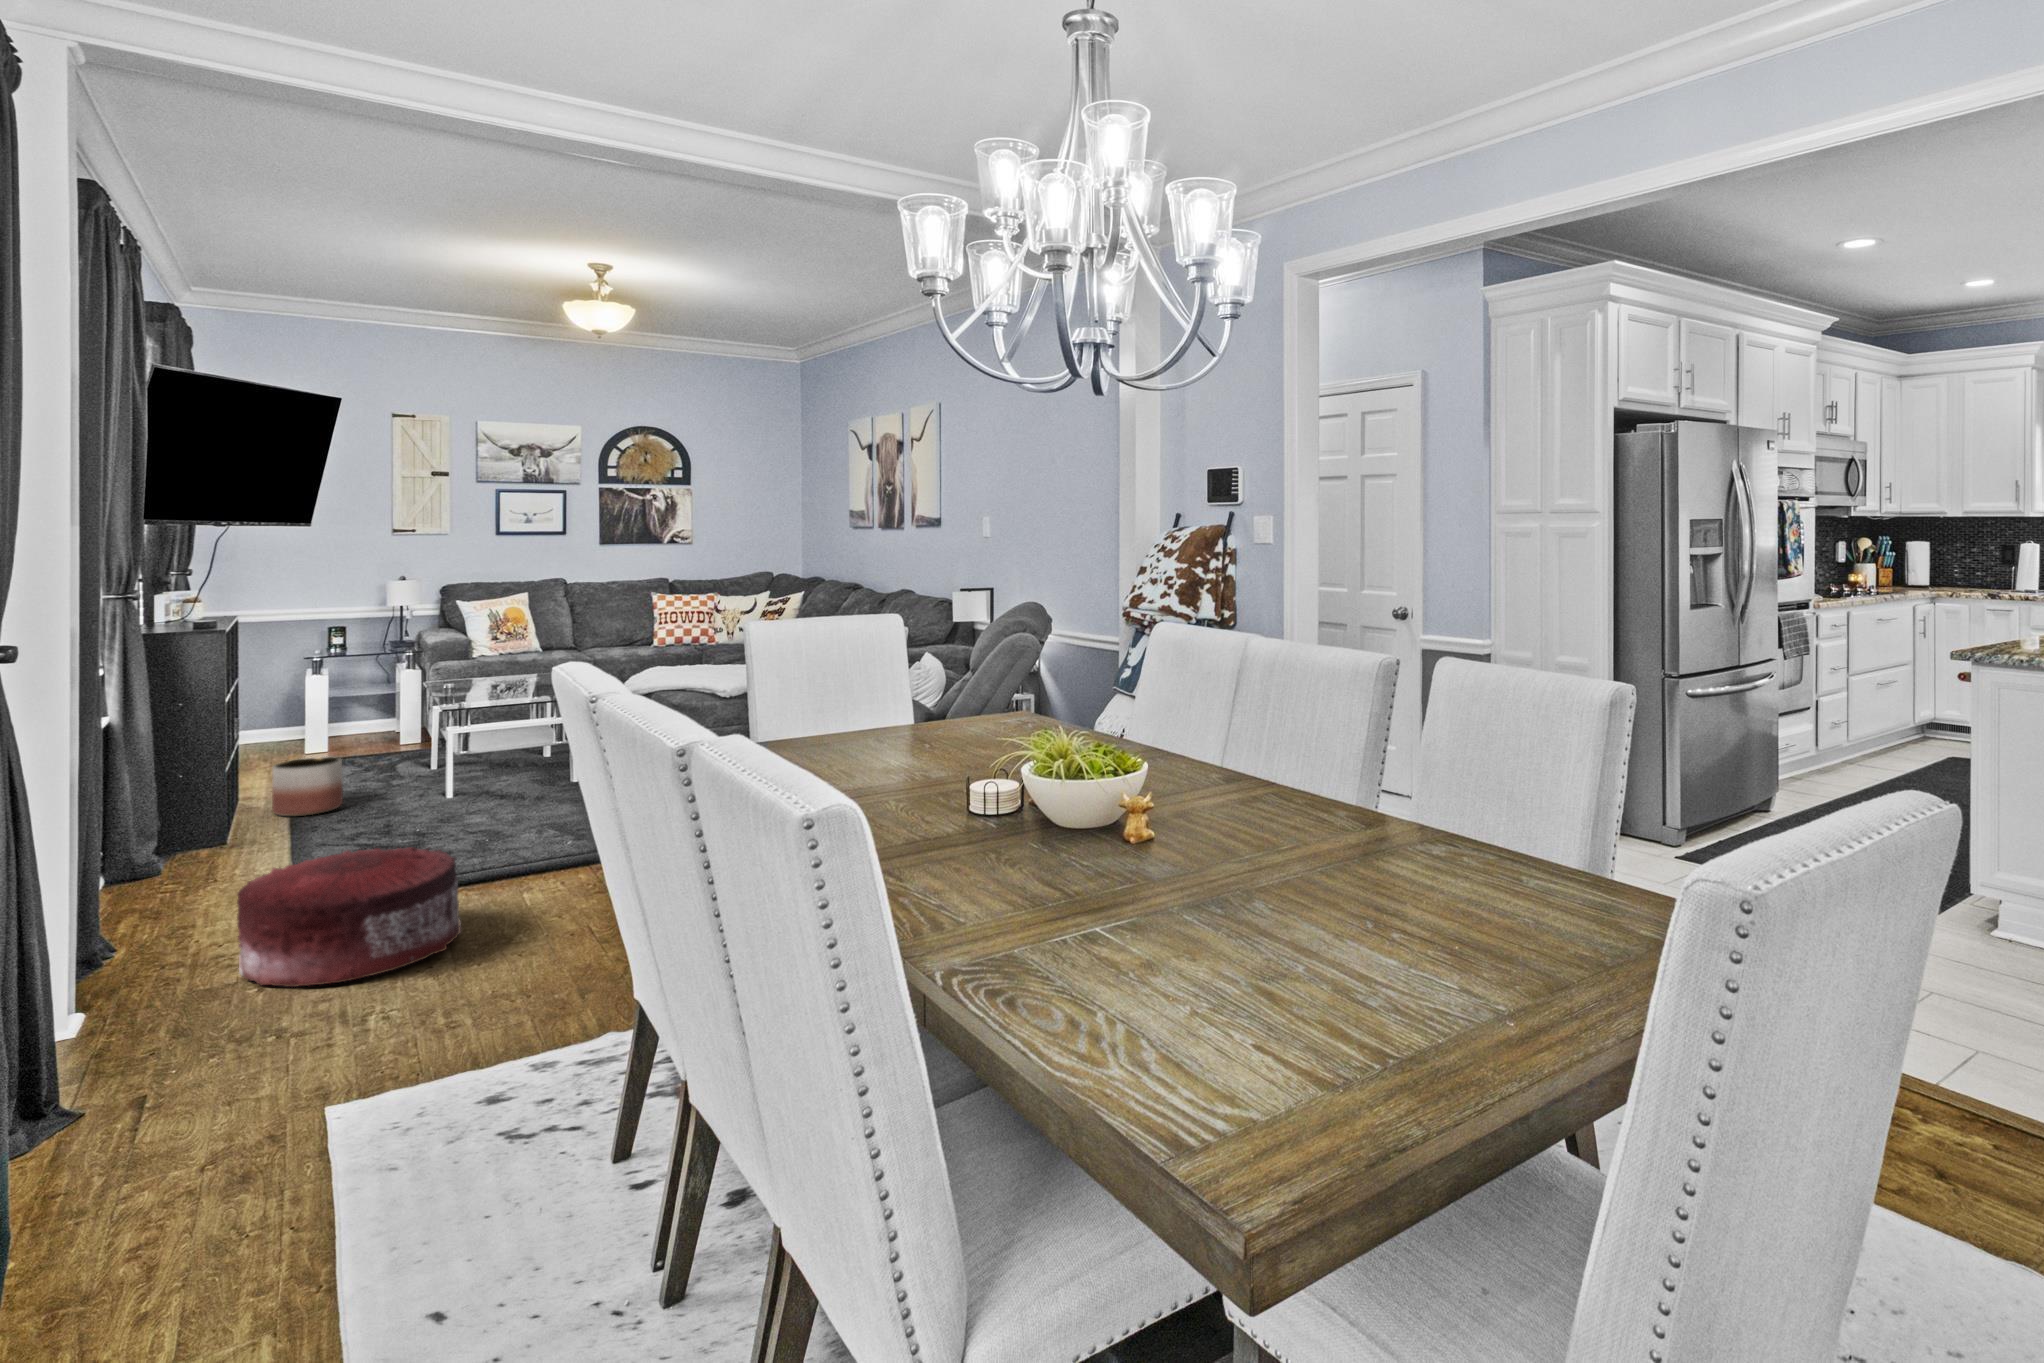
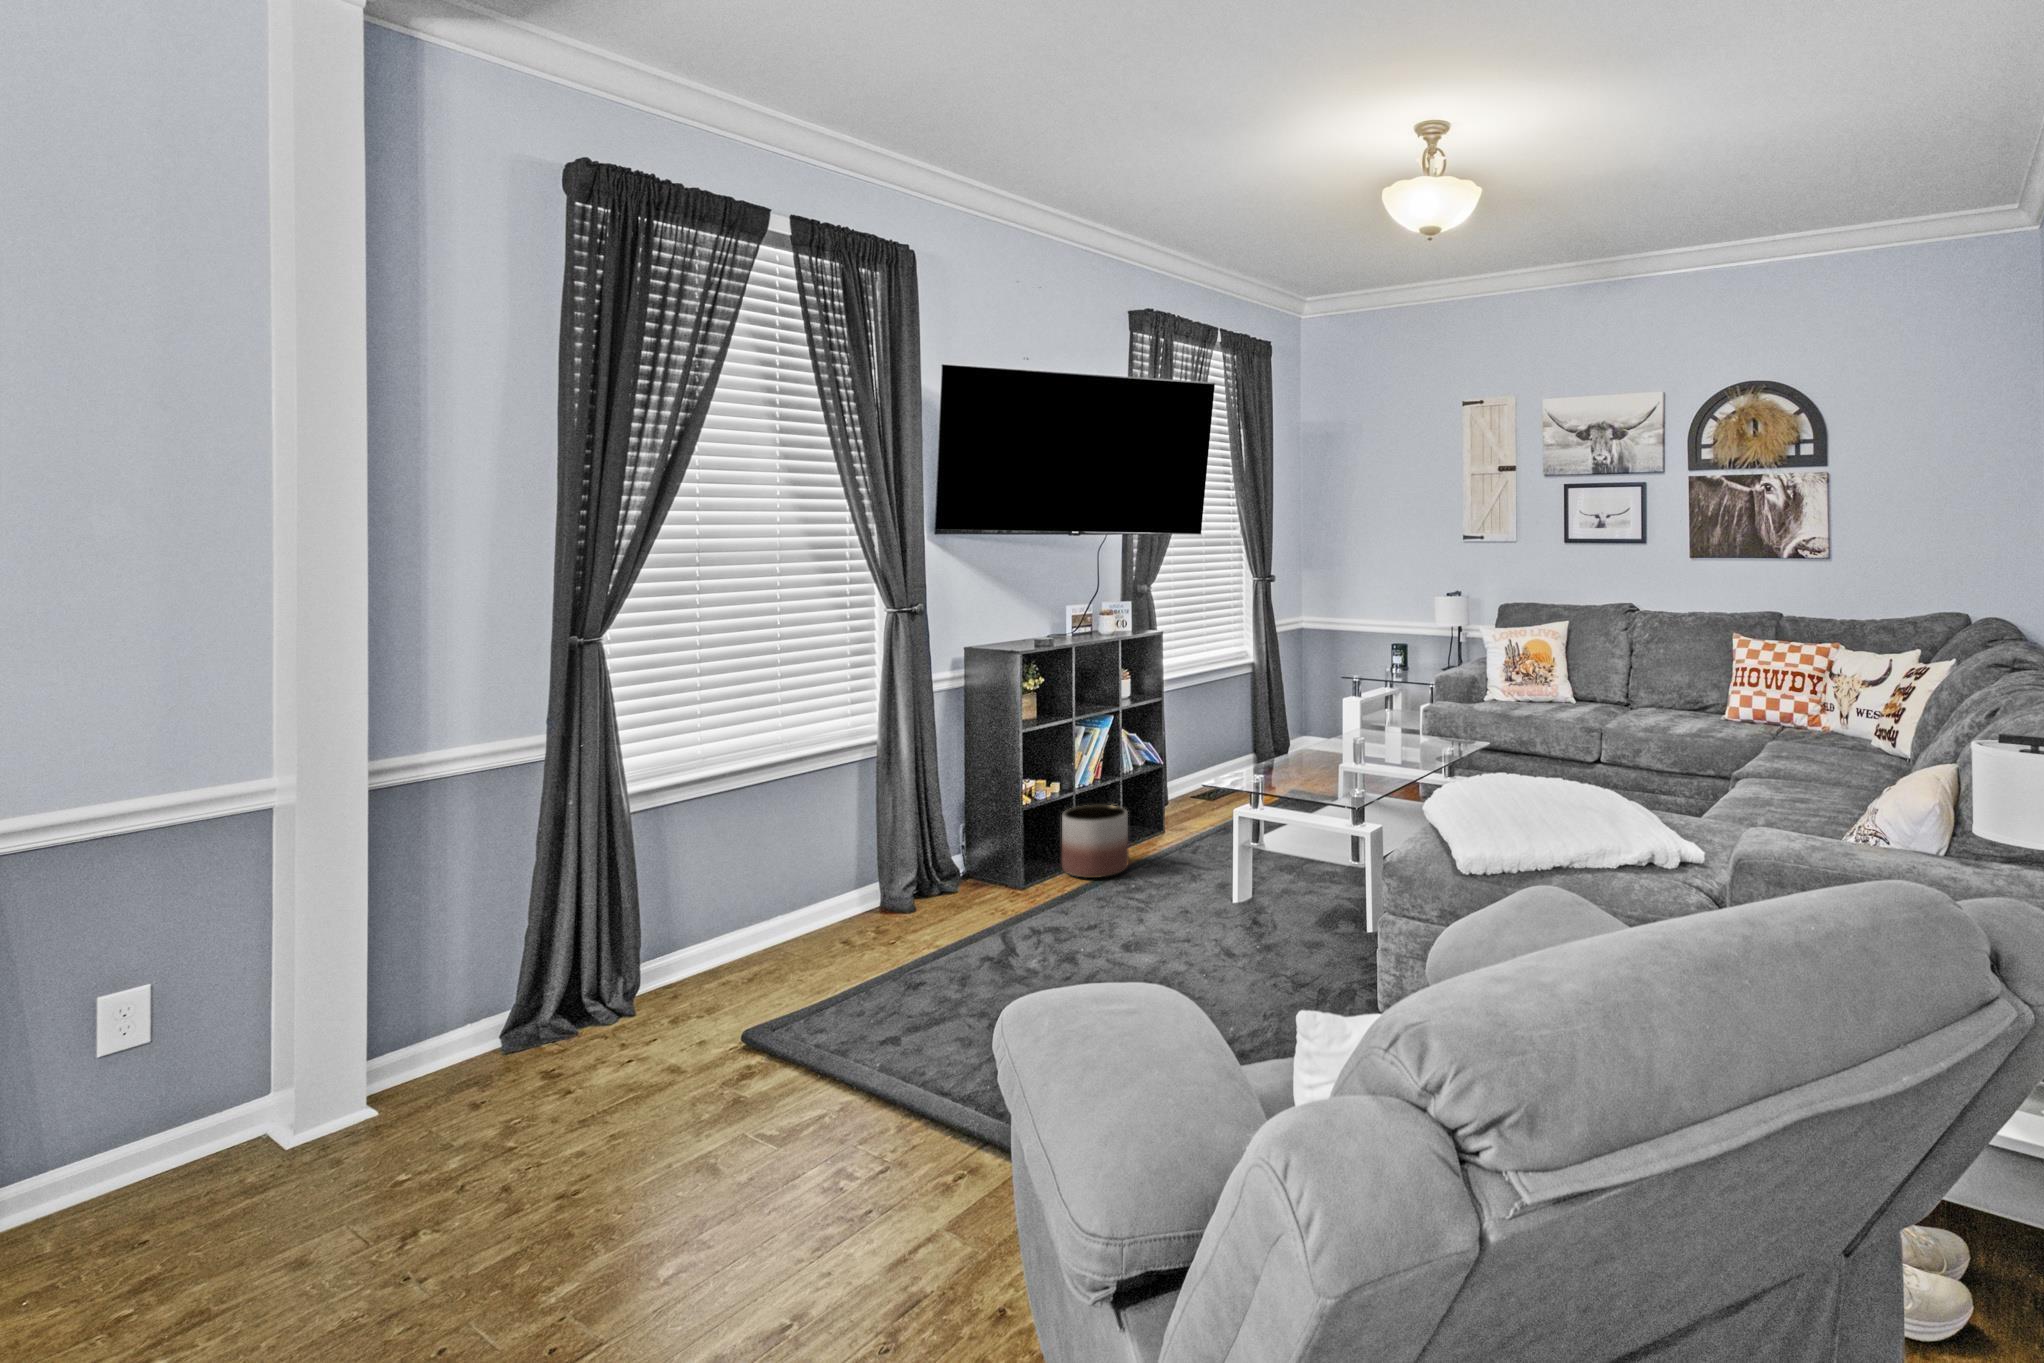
pouf: present [237,847,461,987] -> none [331,973,642,1206]

